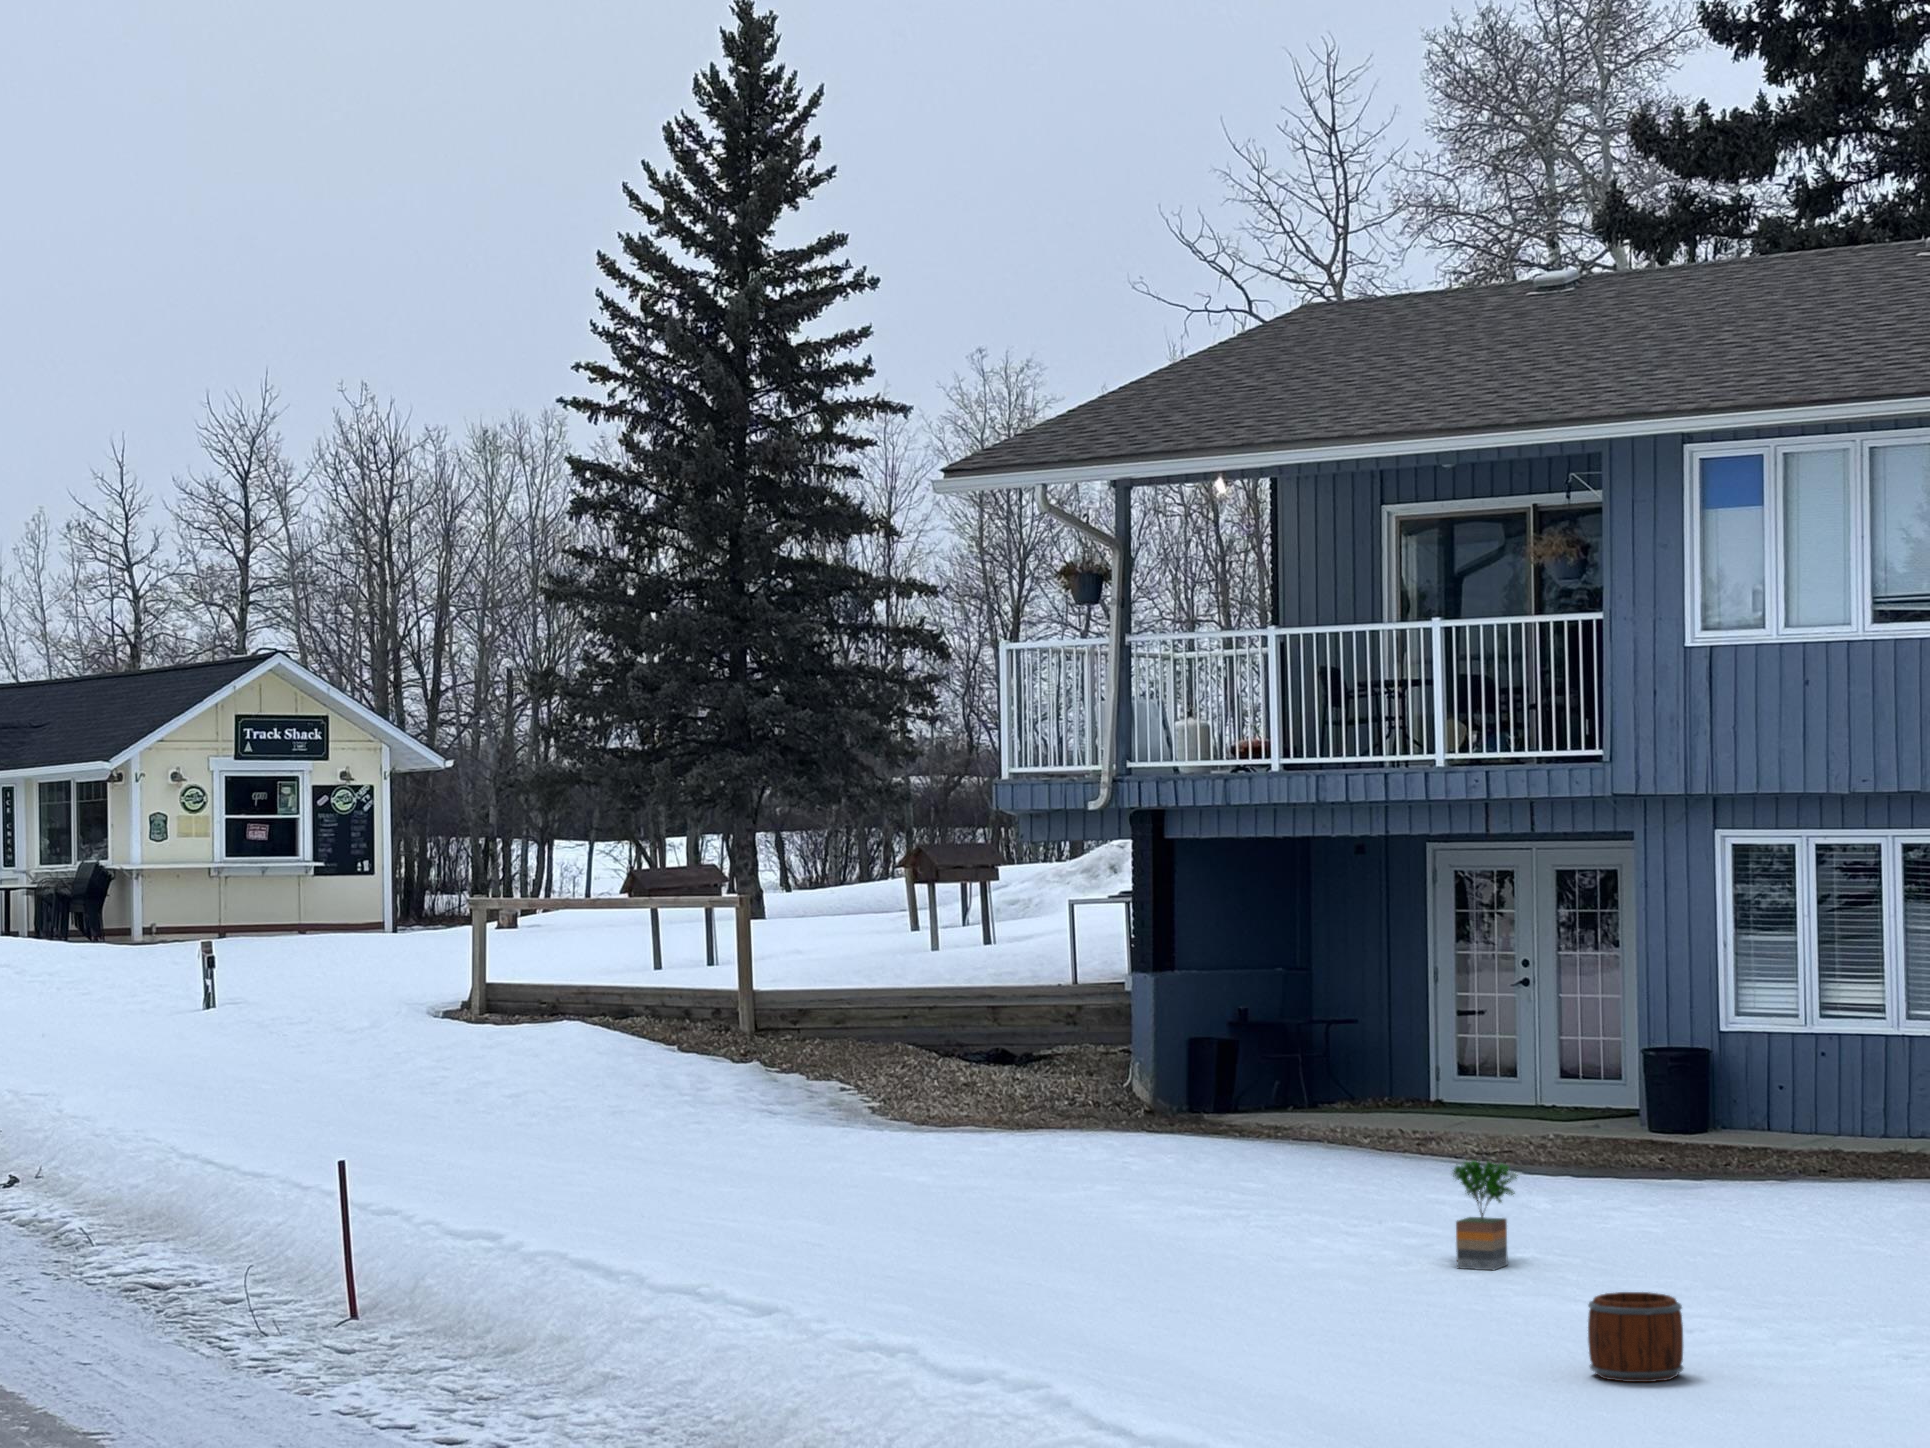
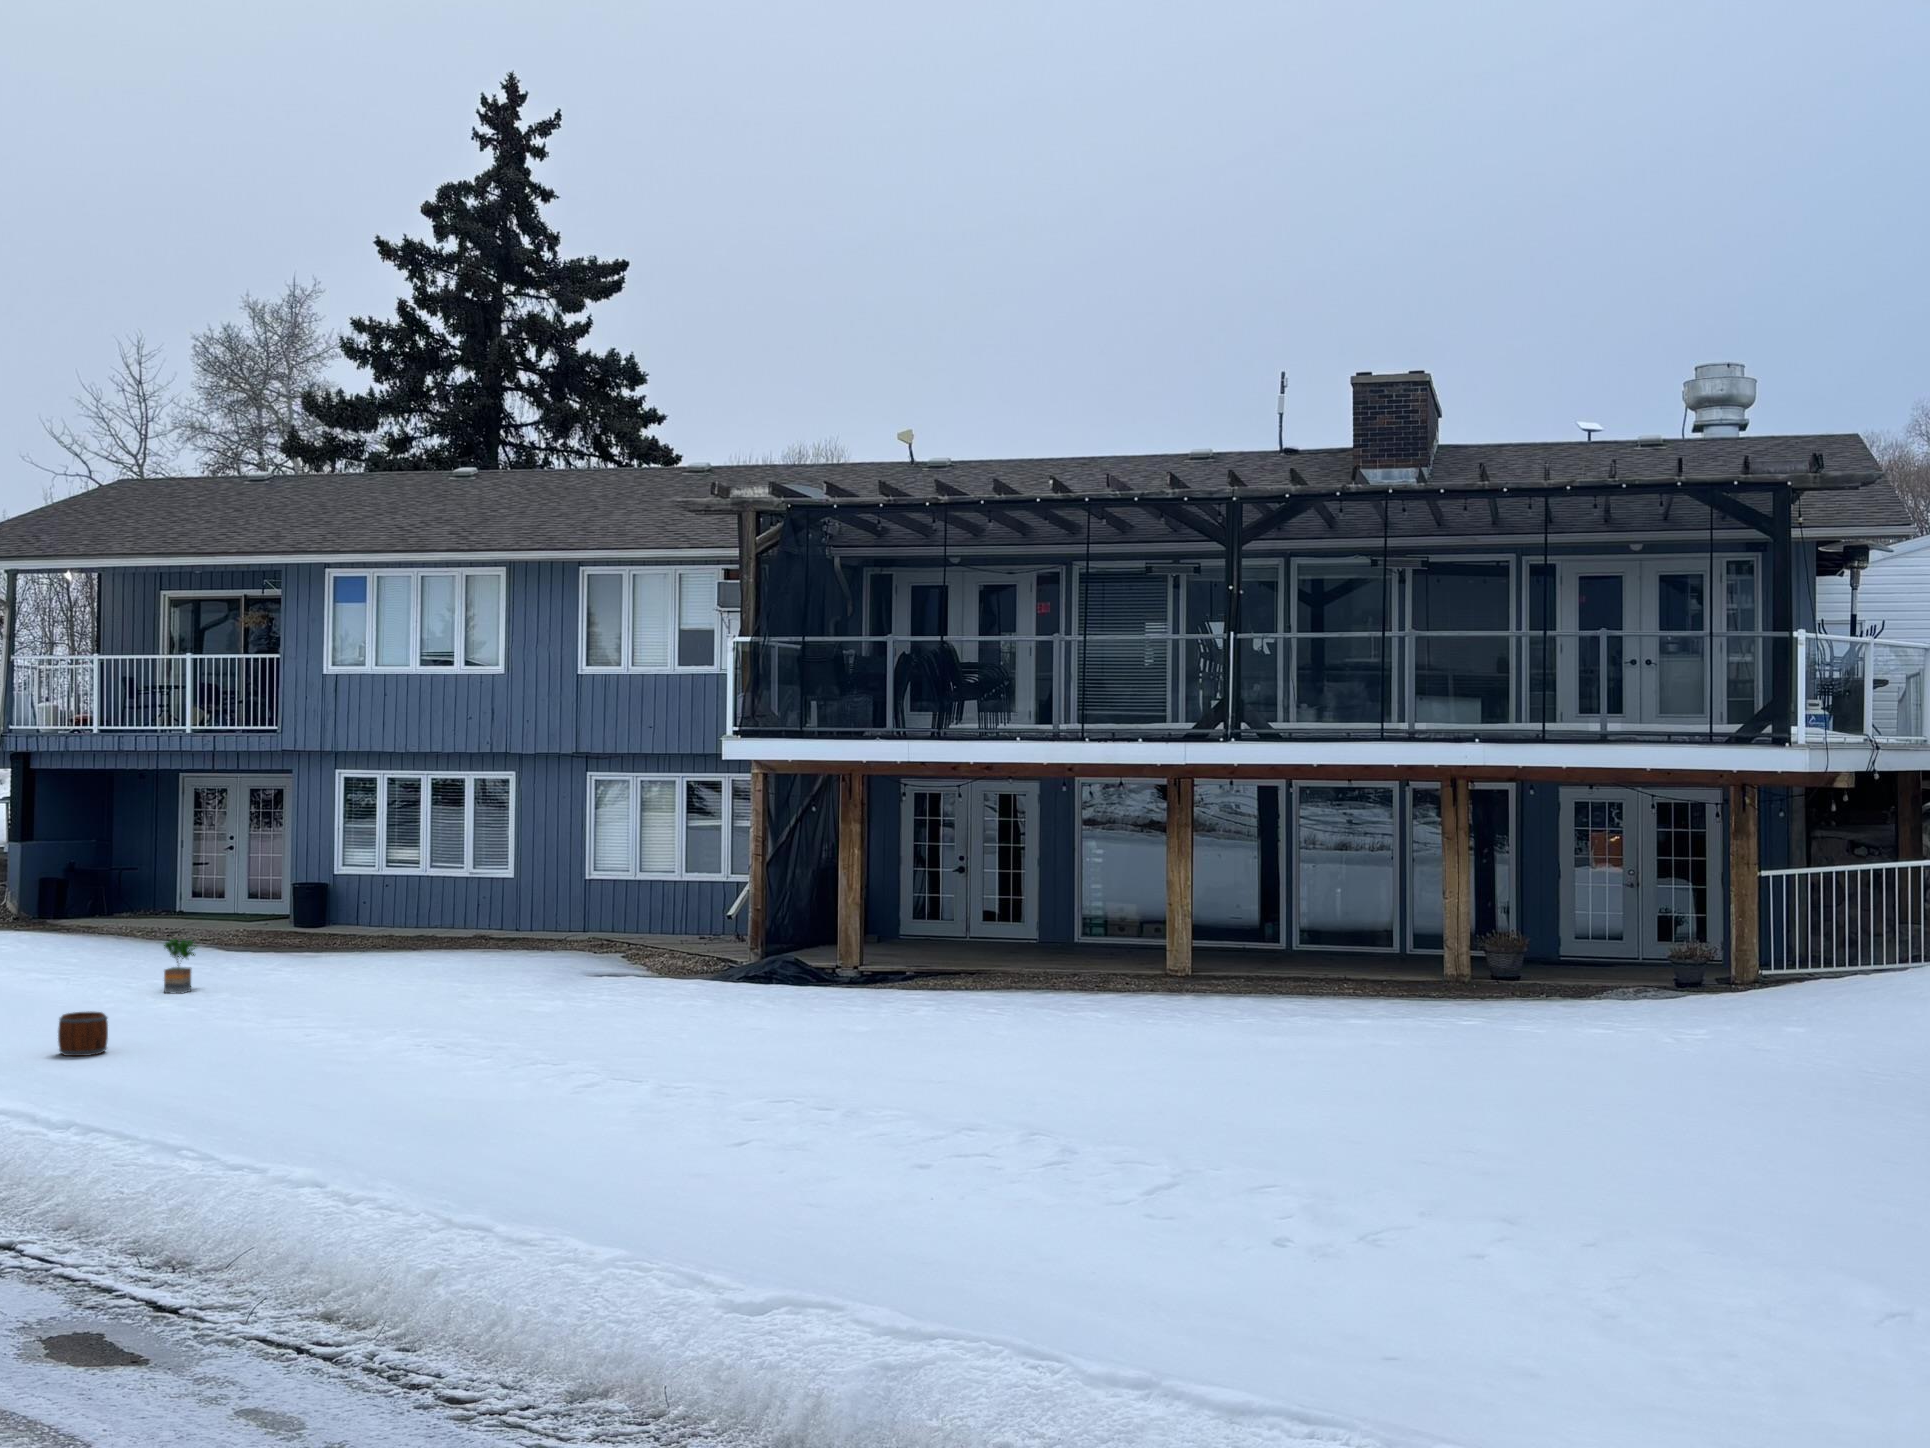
bucket: present [1588,1292,1684,1382] -> present [58,1012,108,1056]

